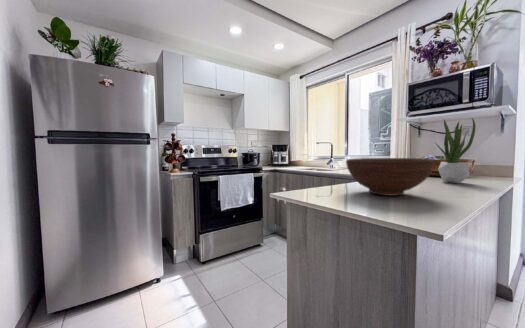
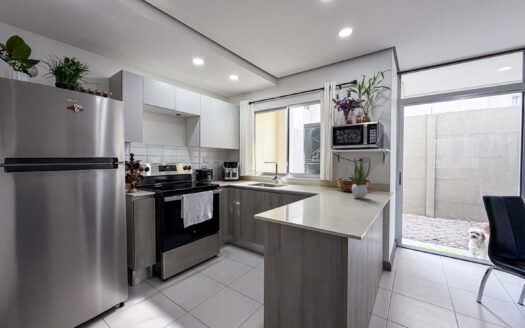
fruit bowl: present [346,158,435,196] -> none [301,185,352,212]

